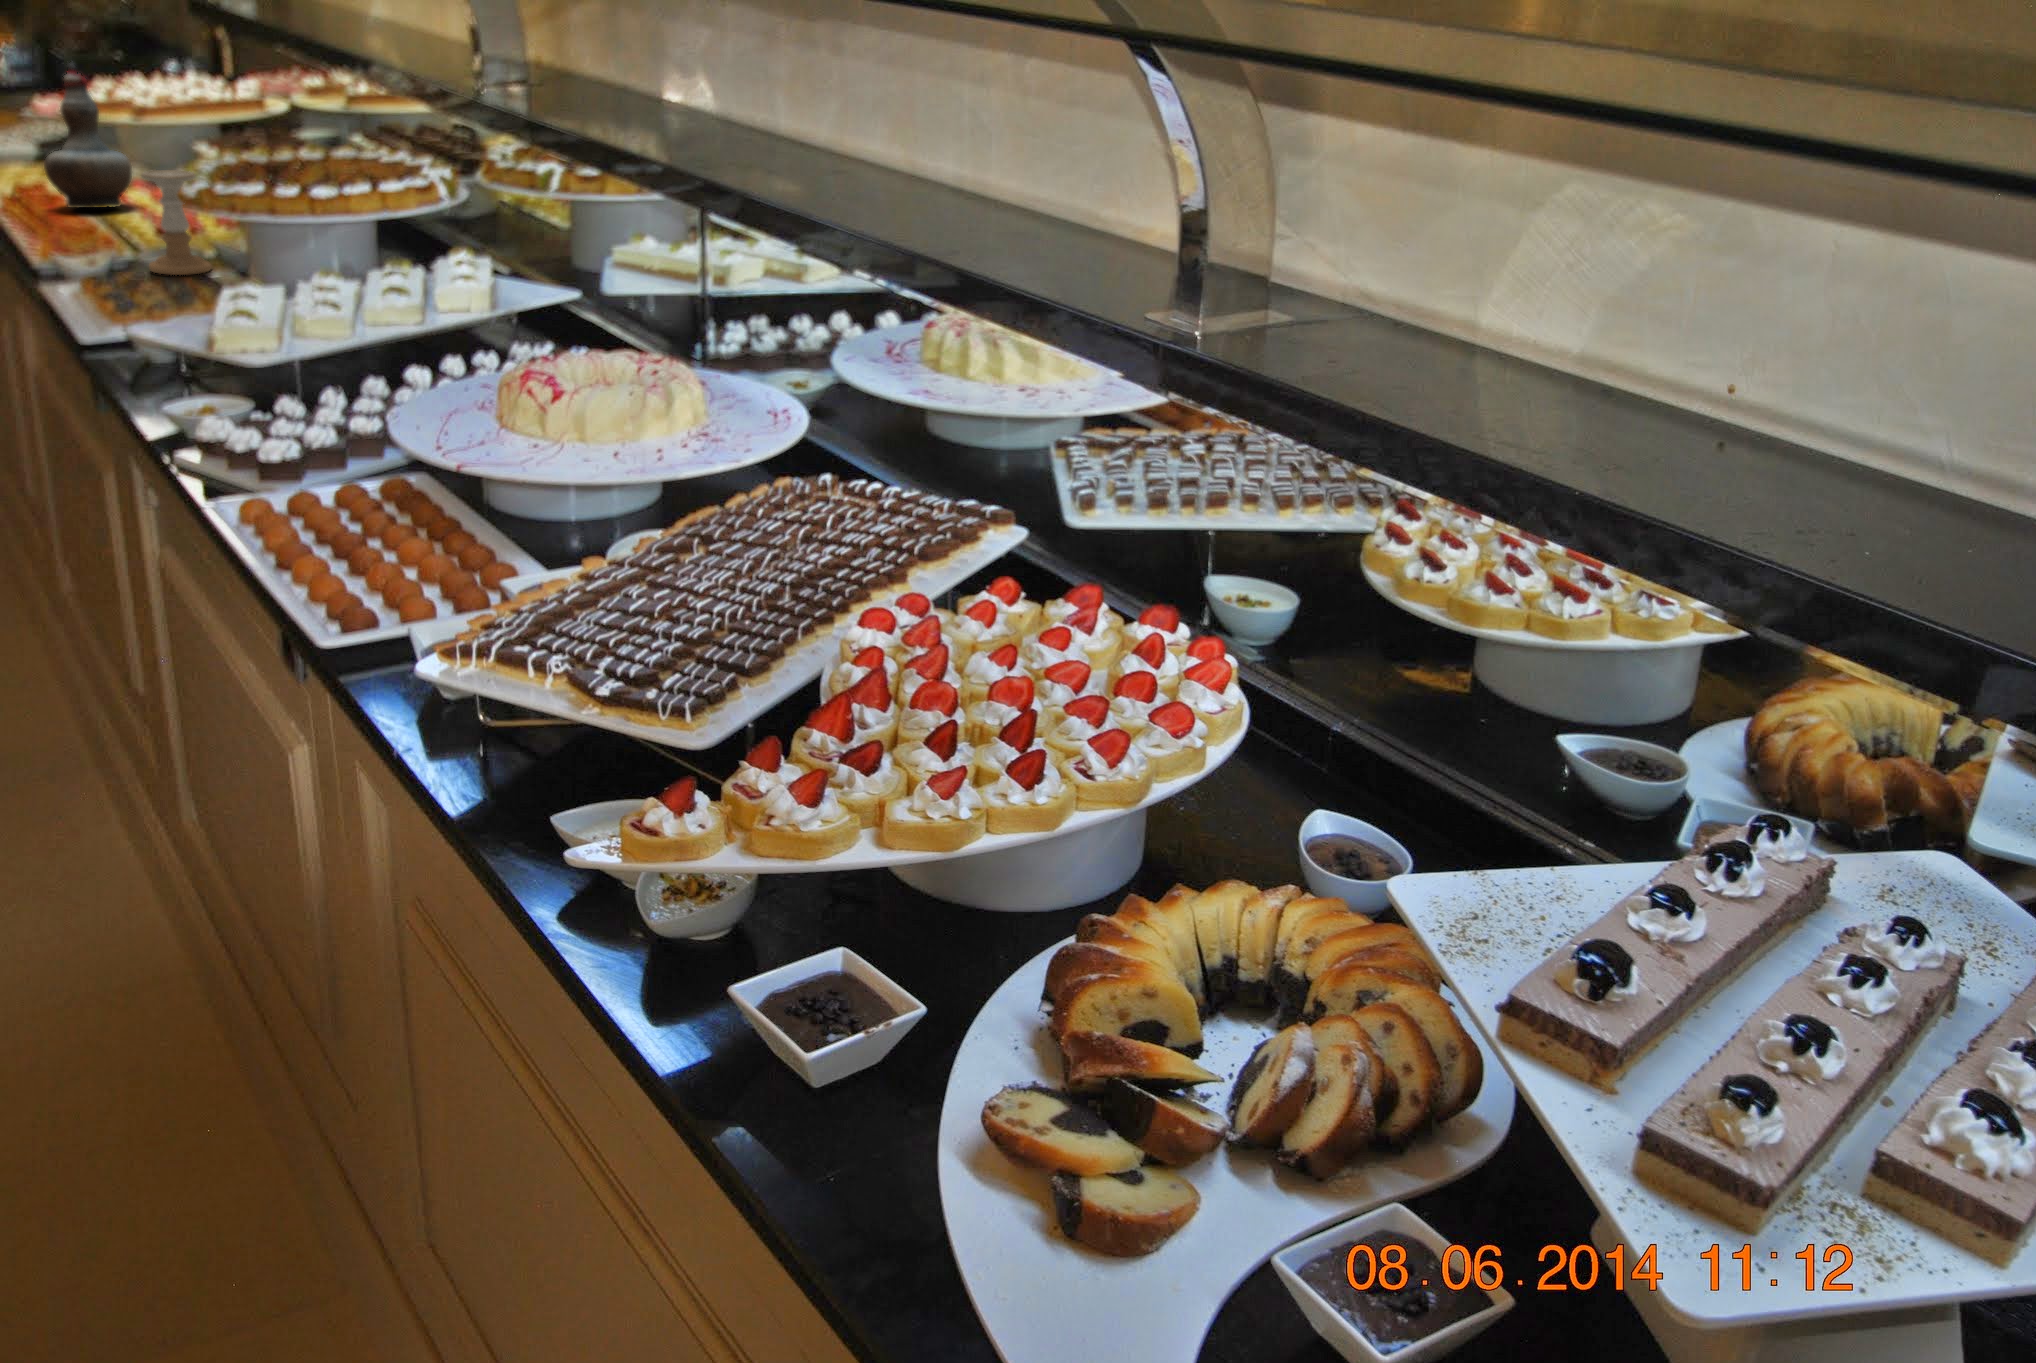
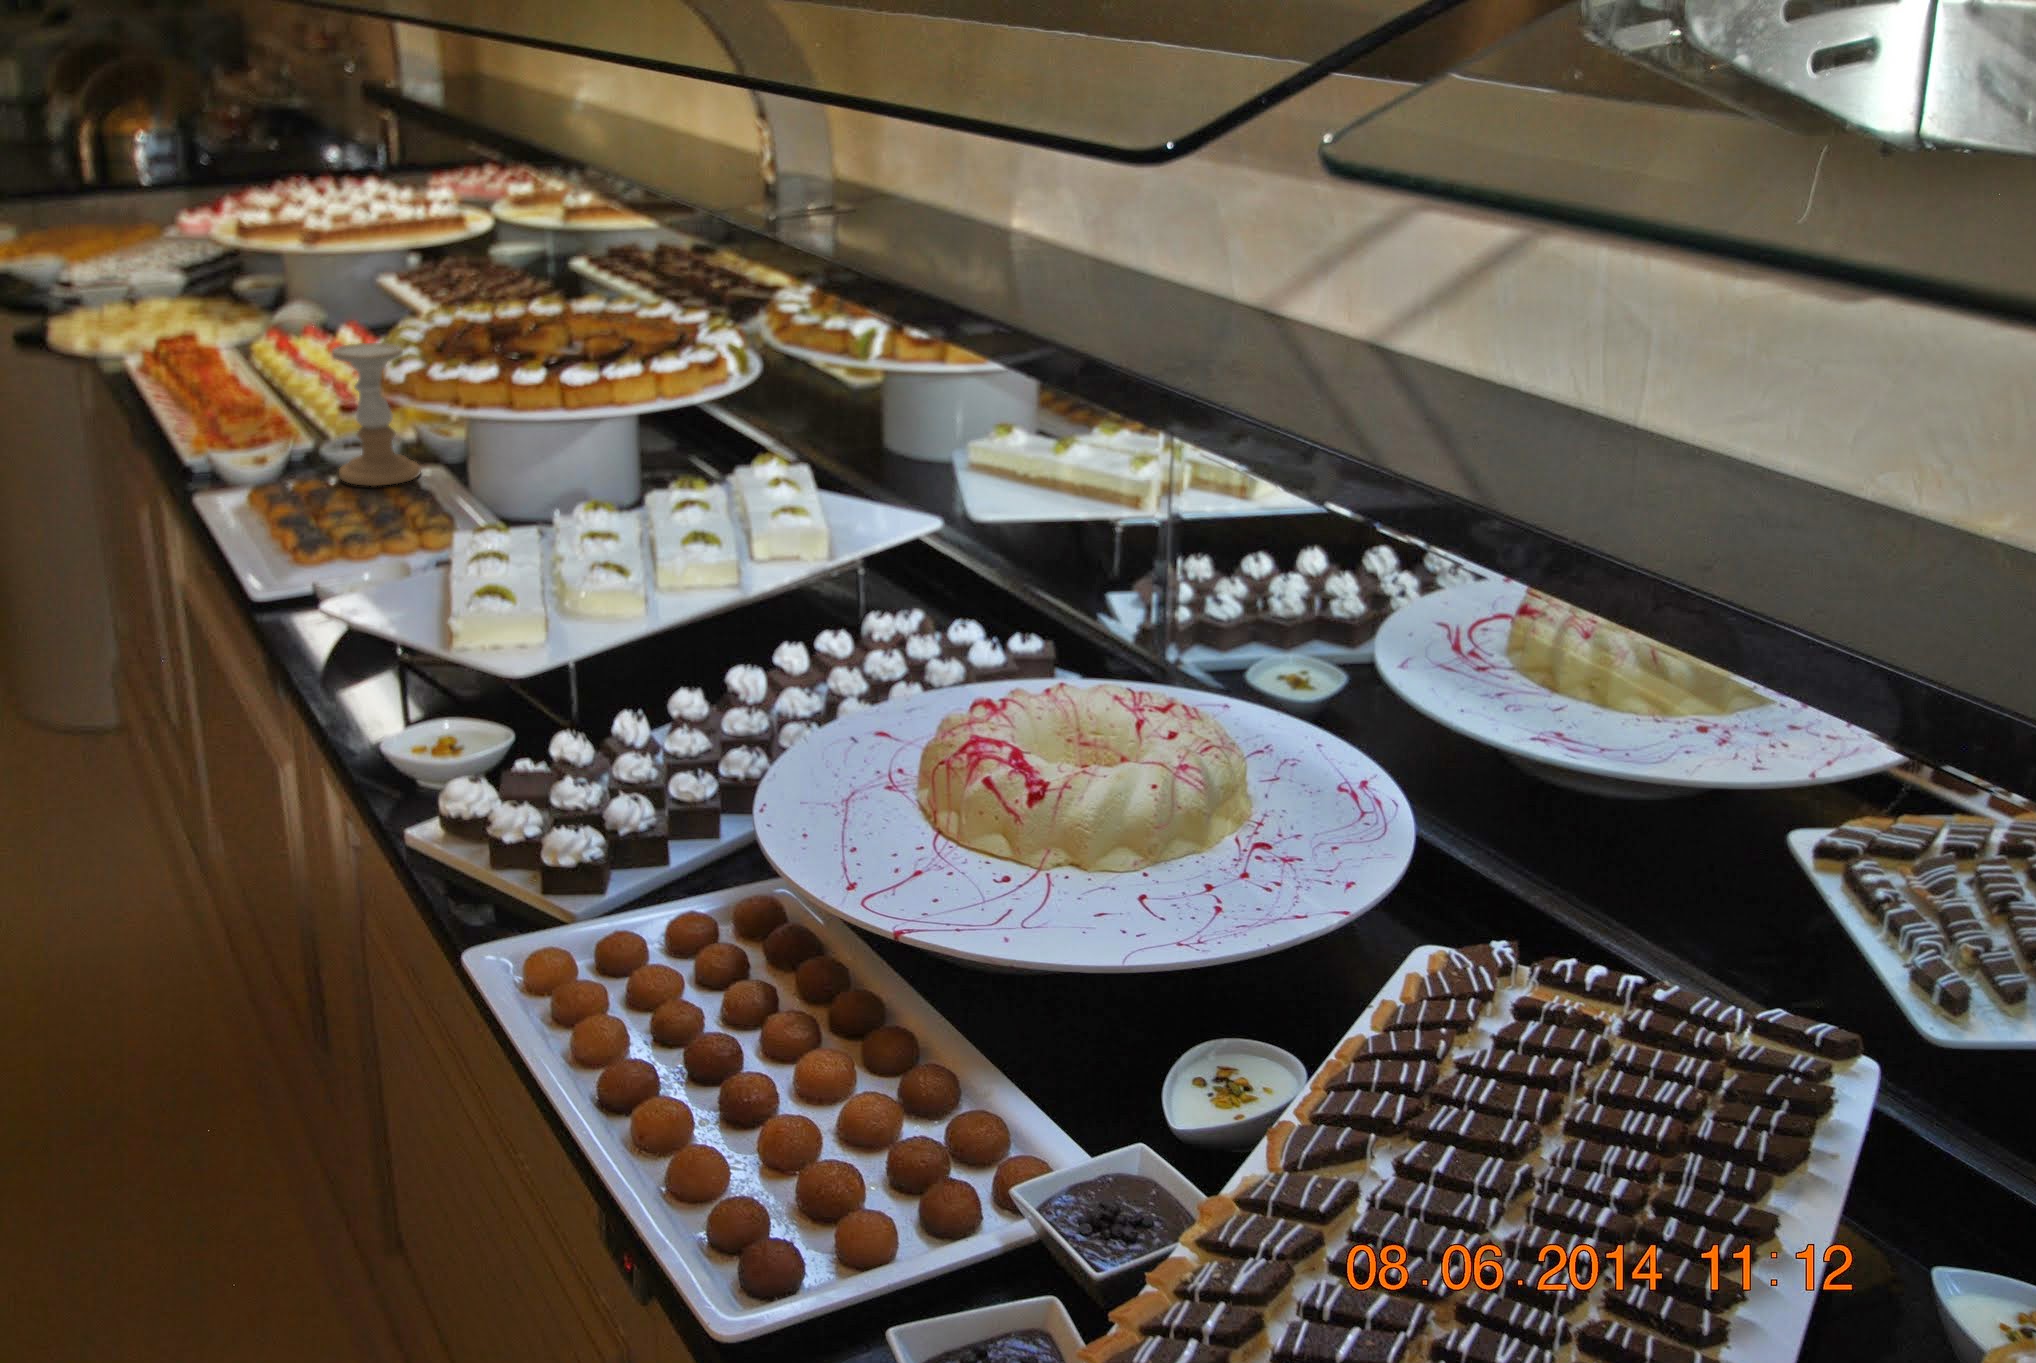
decorative vase: present [44,63,132,208] -> none [198,182,307,371]

